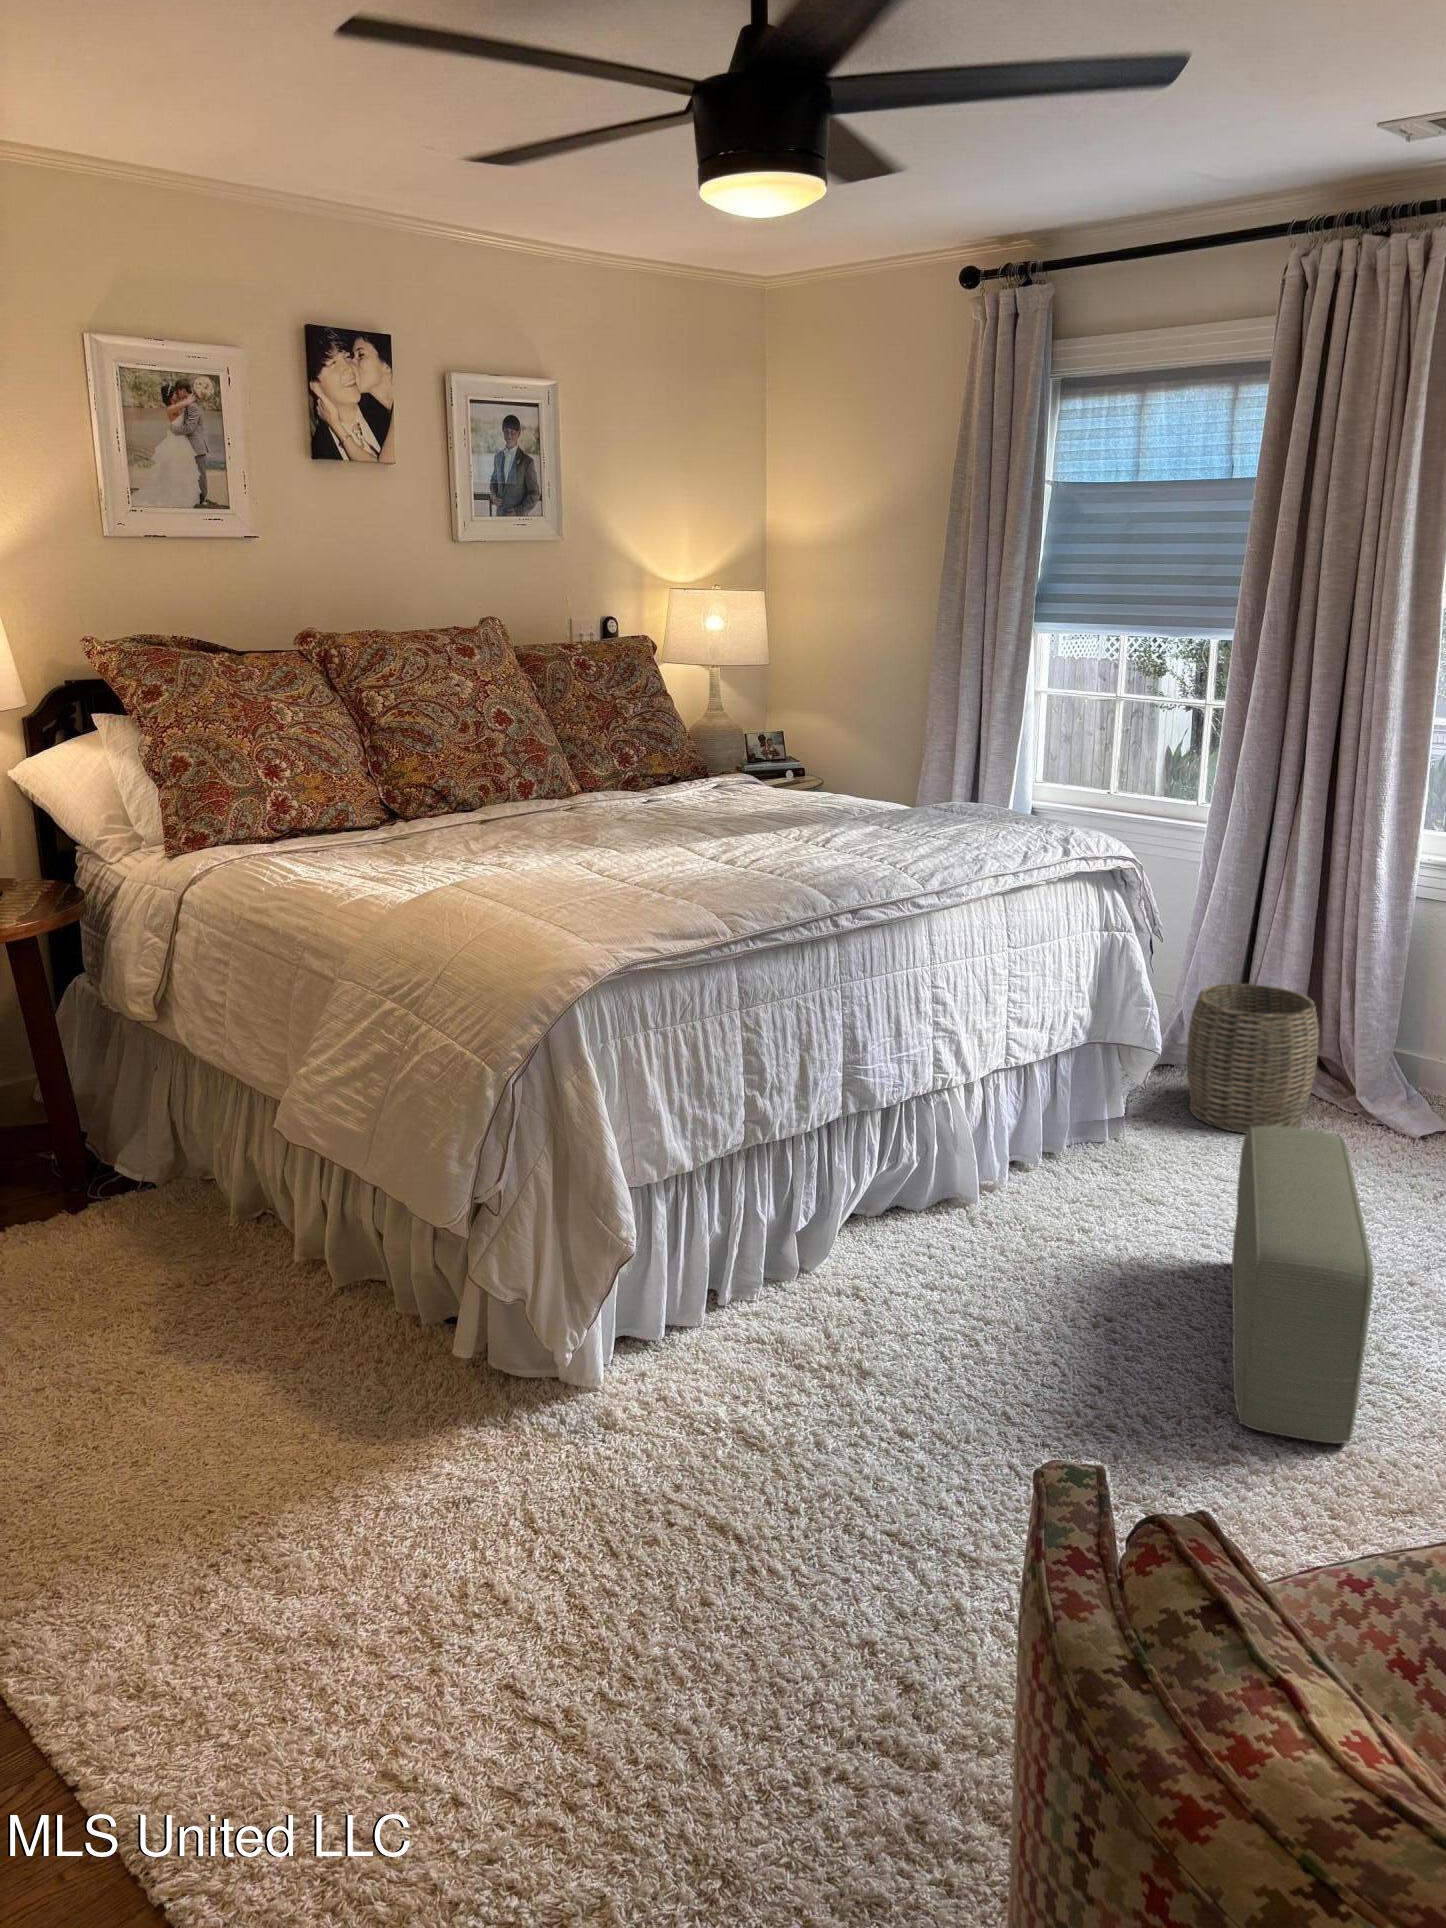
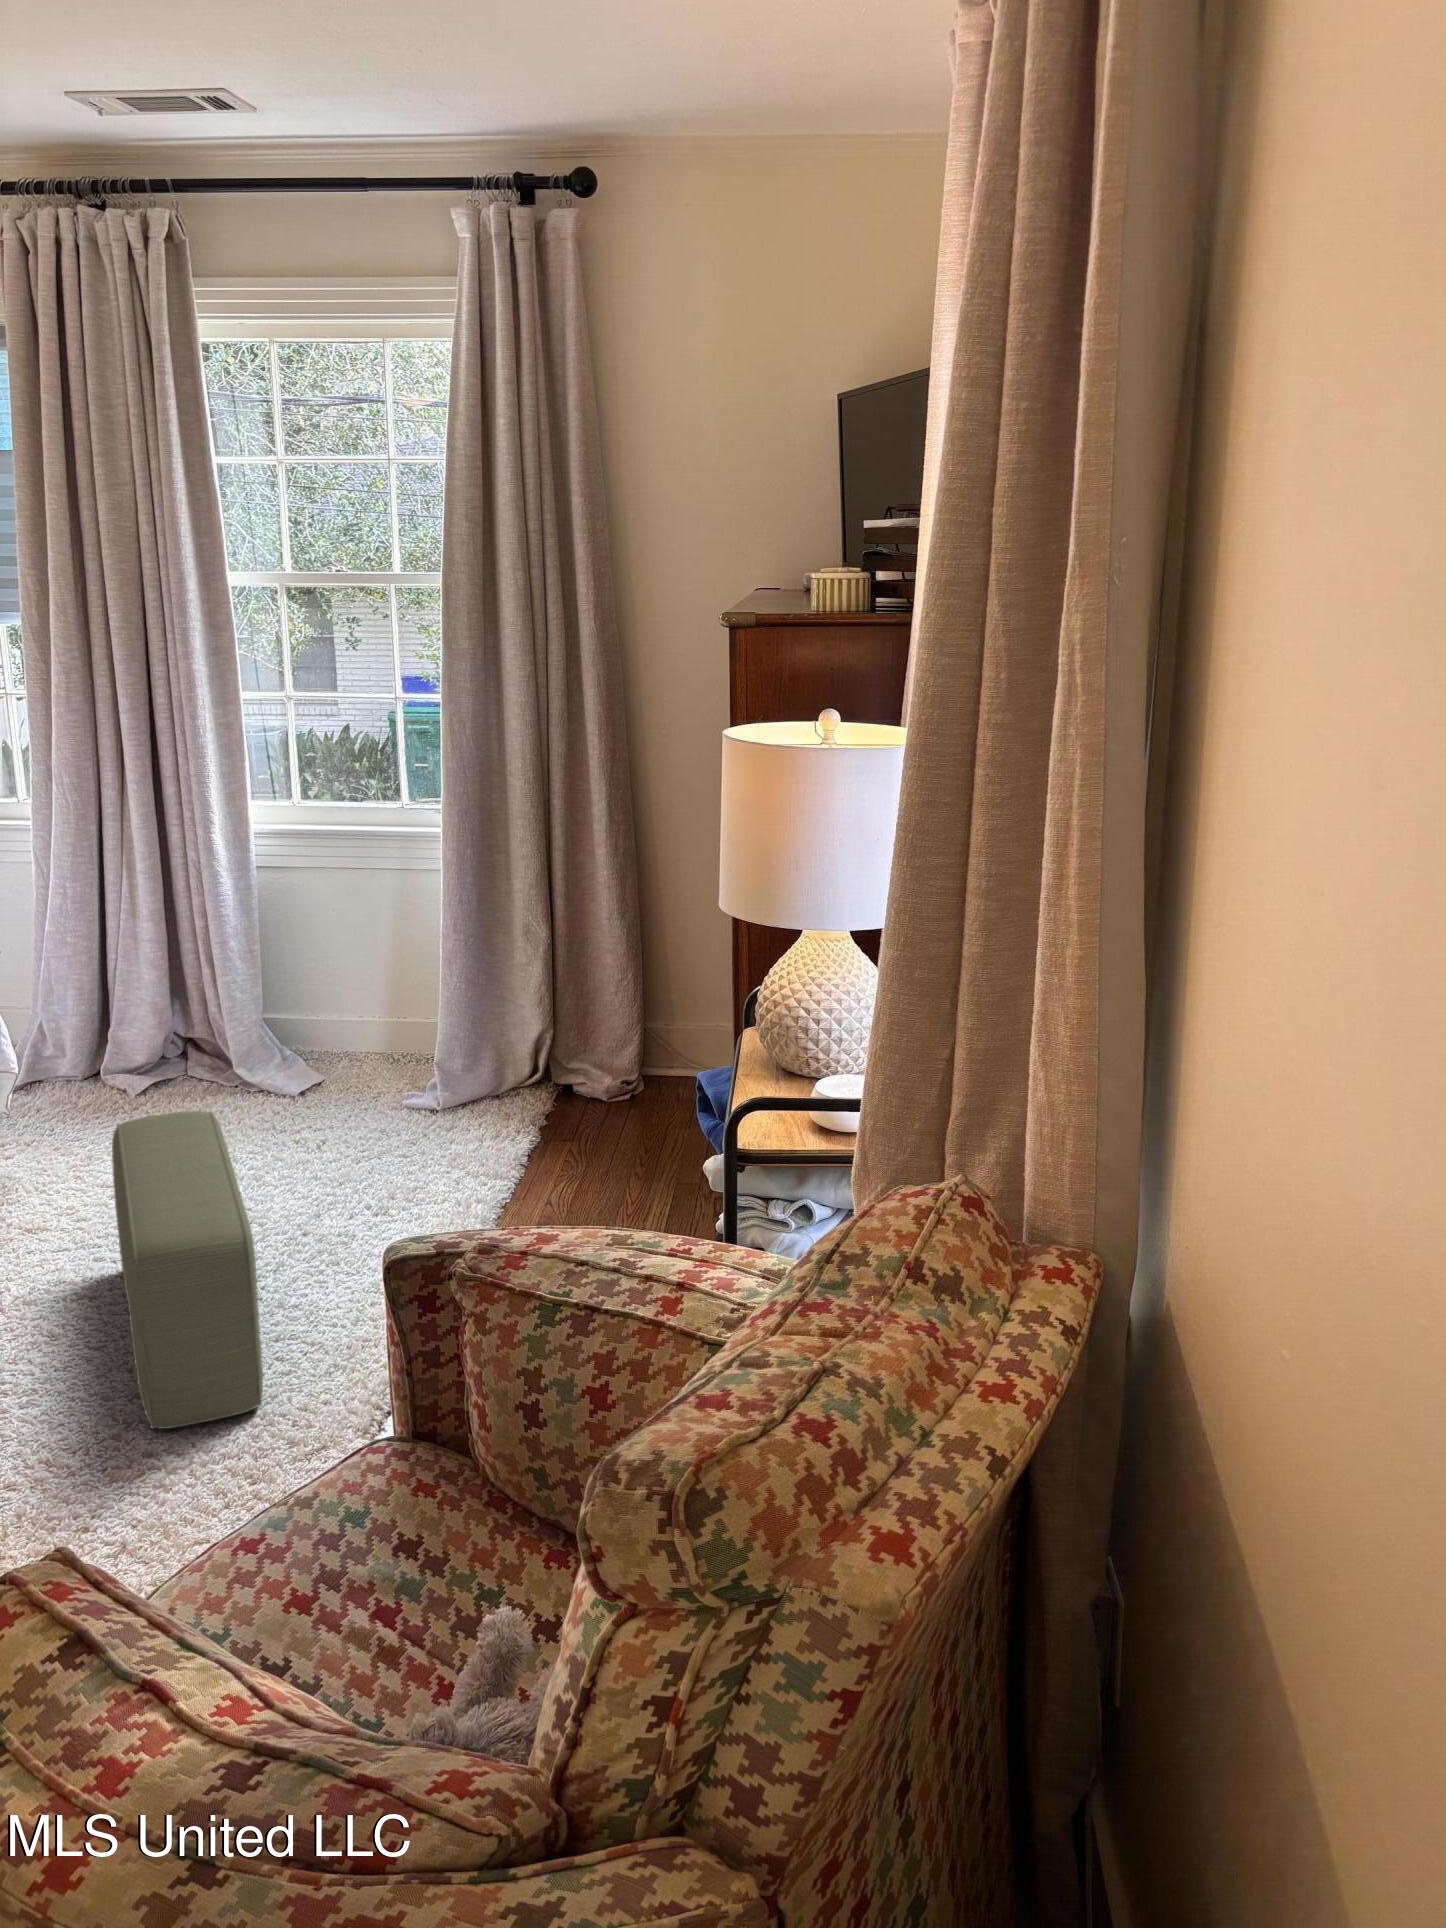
woven basket: present [1186,984,1319,1133] -> none [45,972,188,1133]

